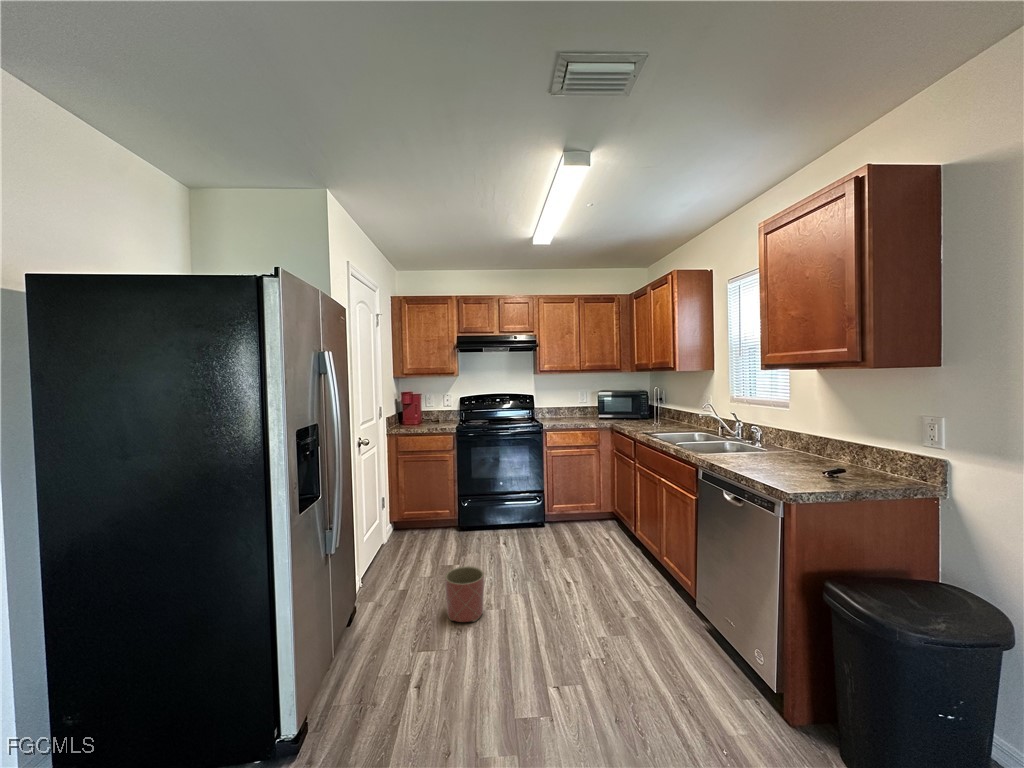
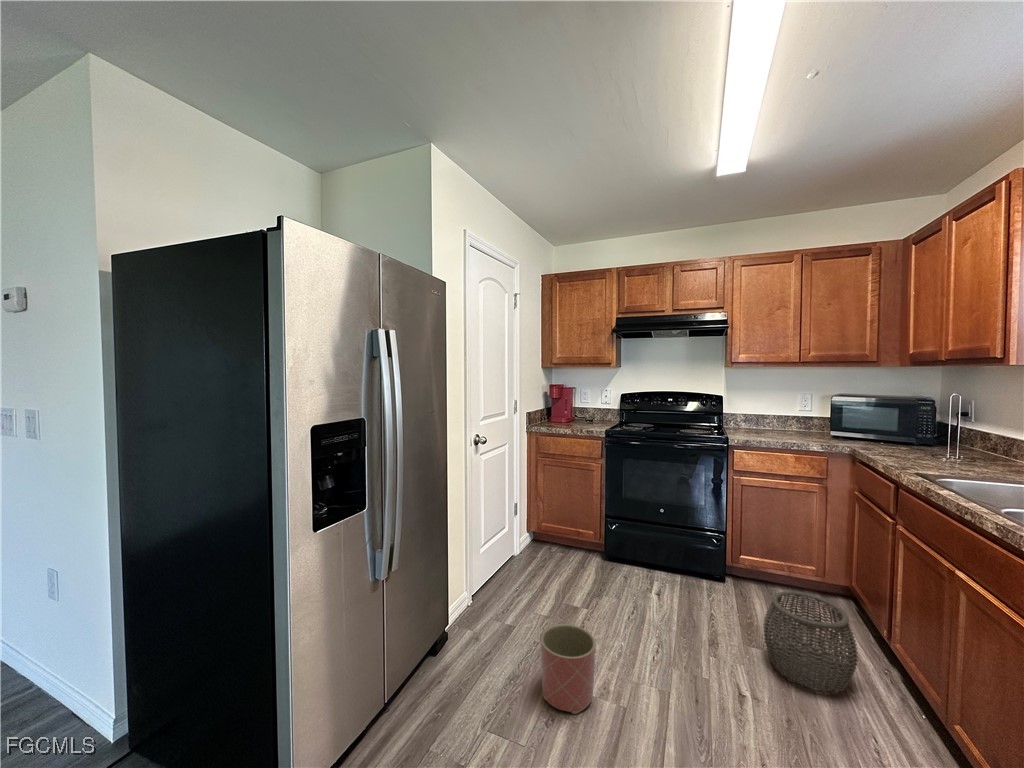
woven basket: none [574,516,623,570] -> present [763,591,858,693]

